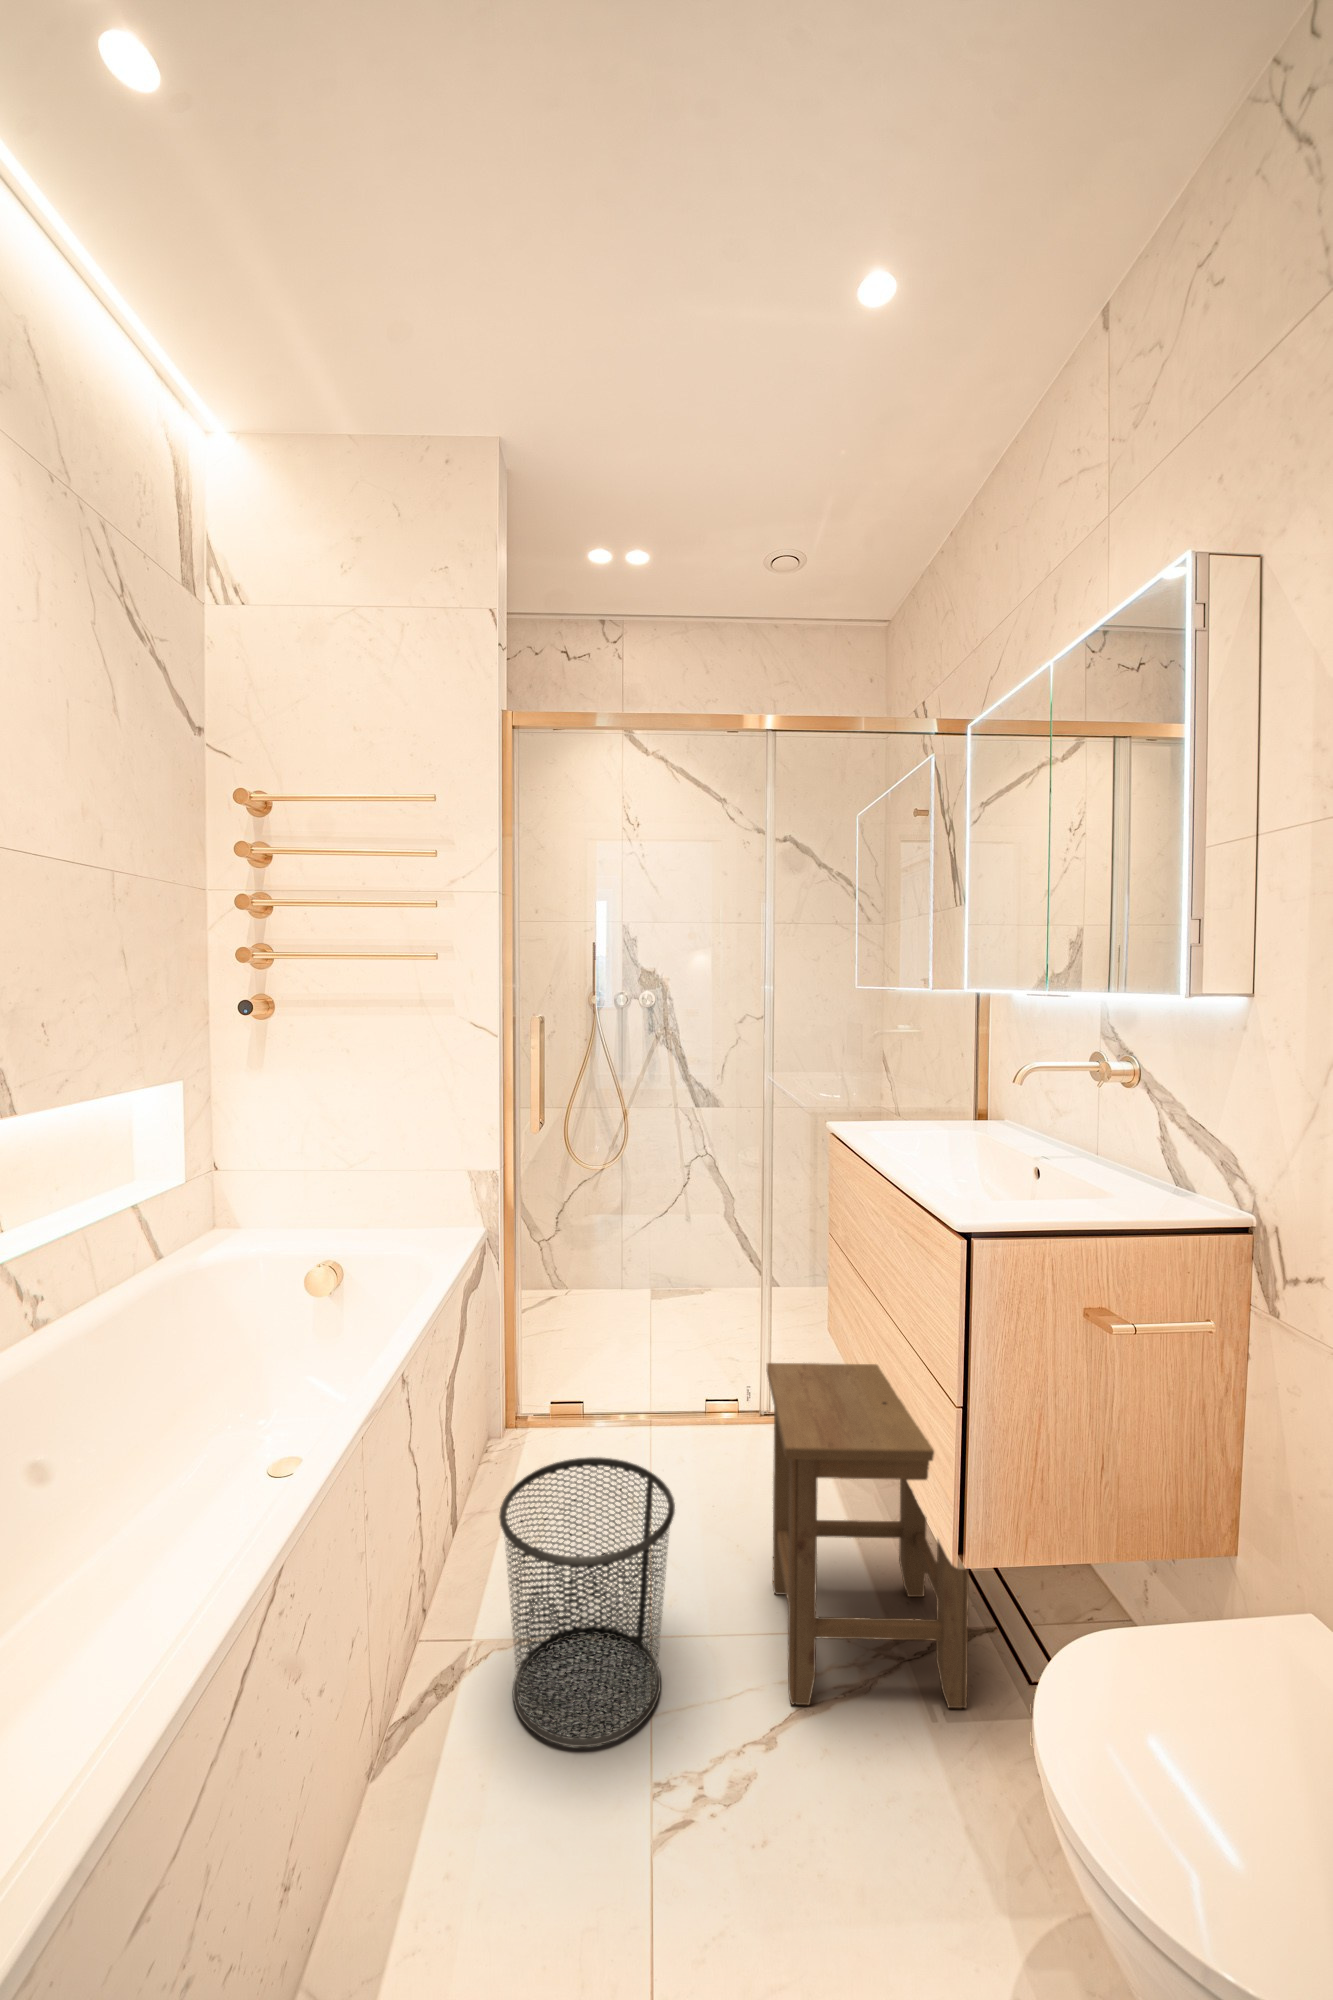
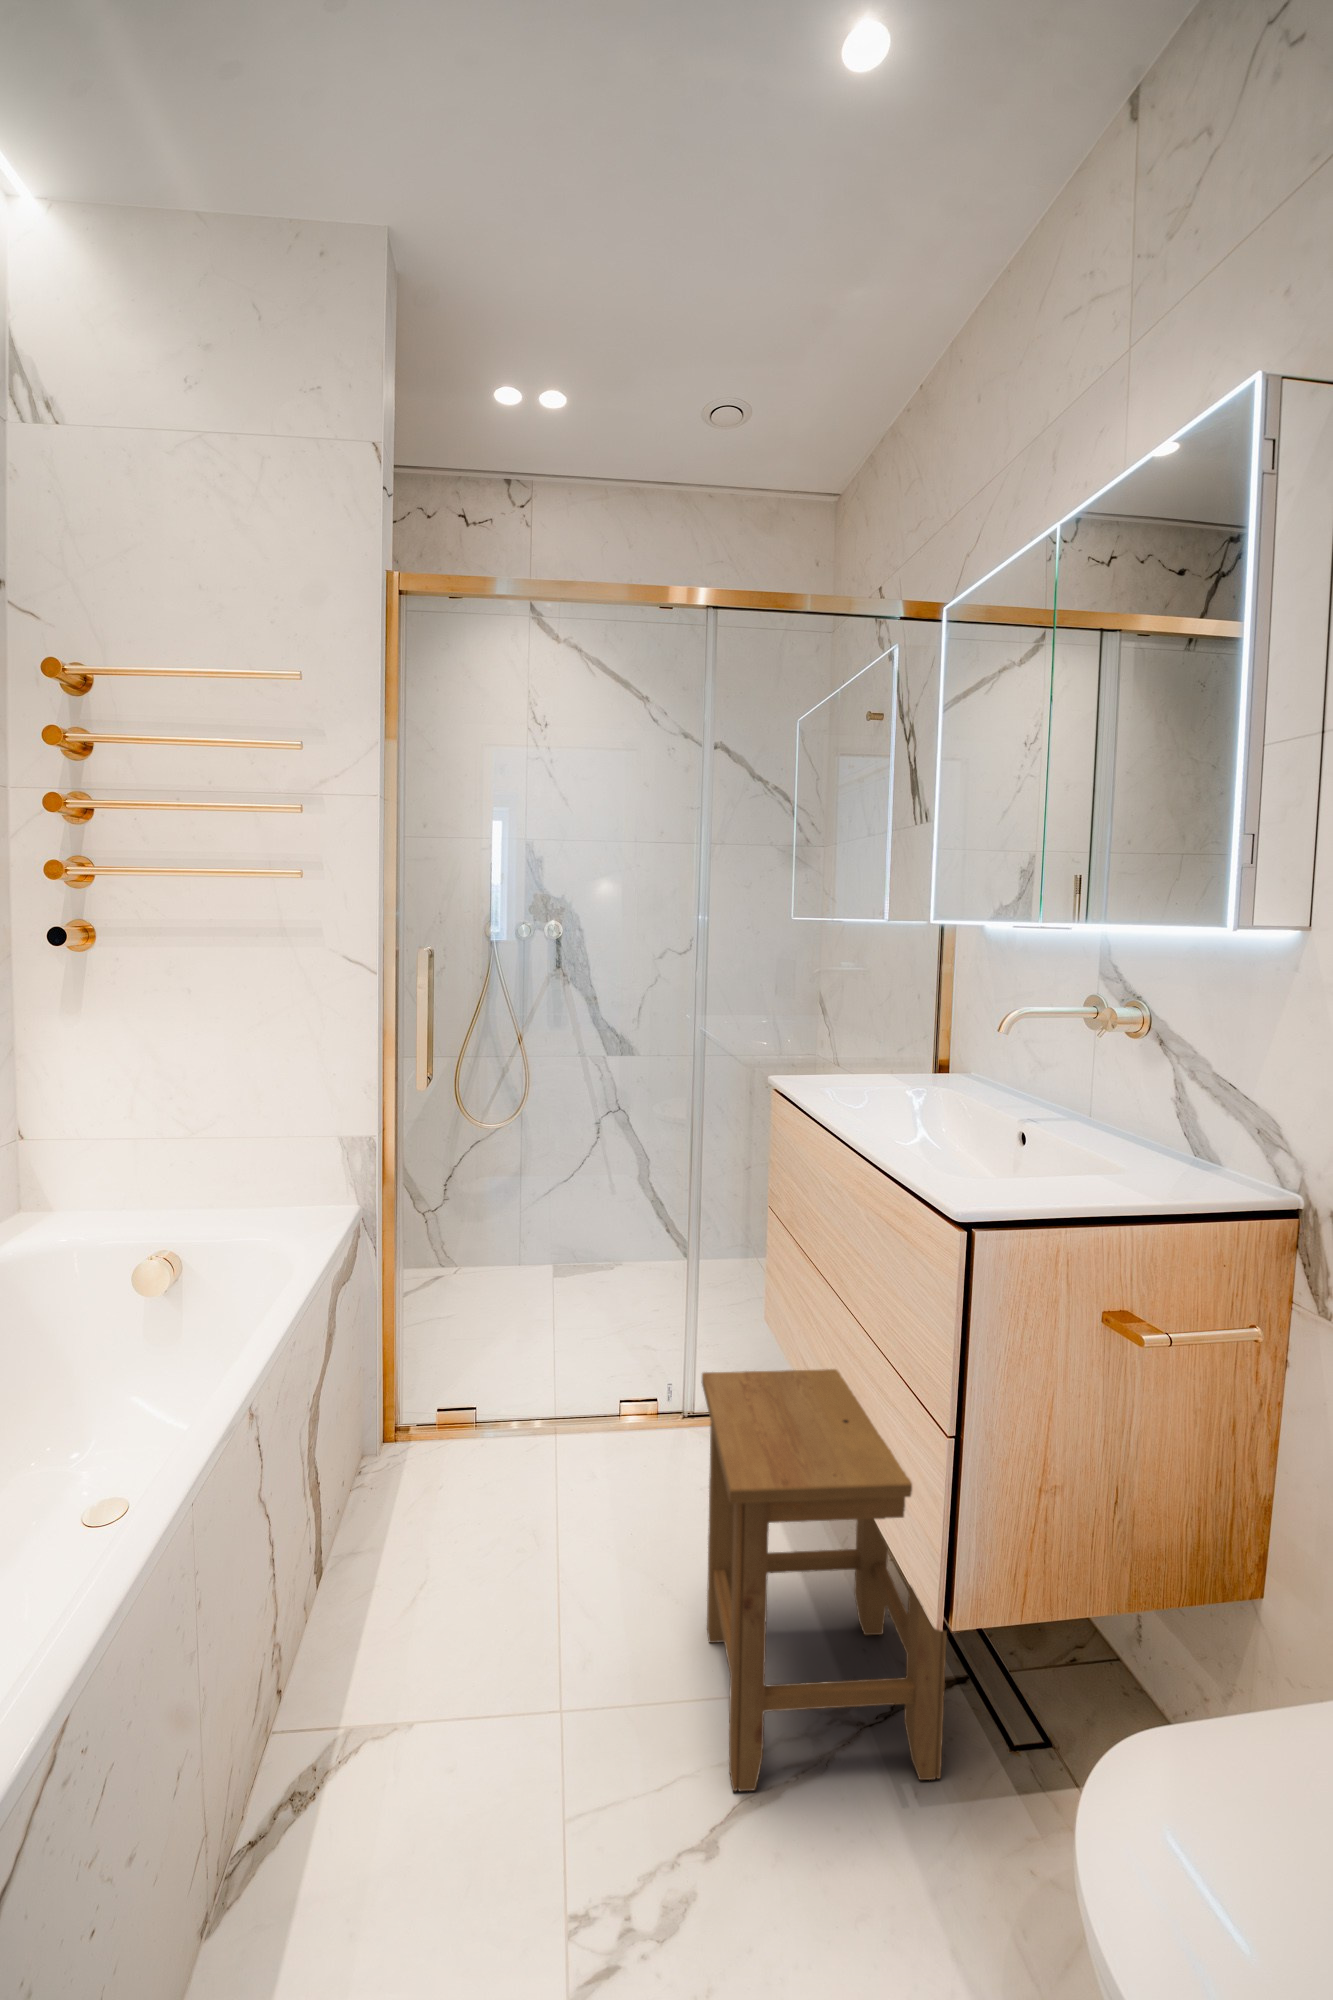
waste bin: present [499,1457,675,1747] -> none [364,1501,591,1876]

